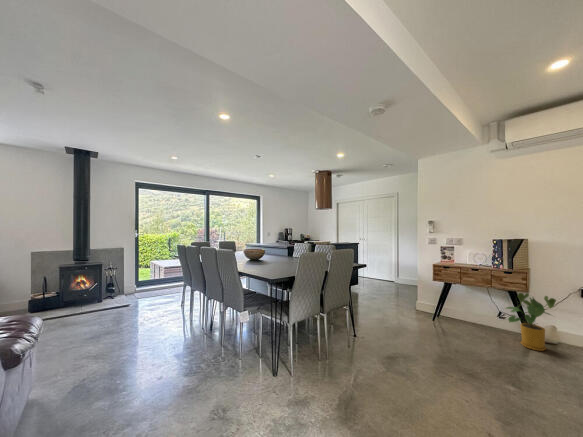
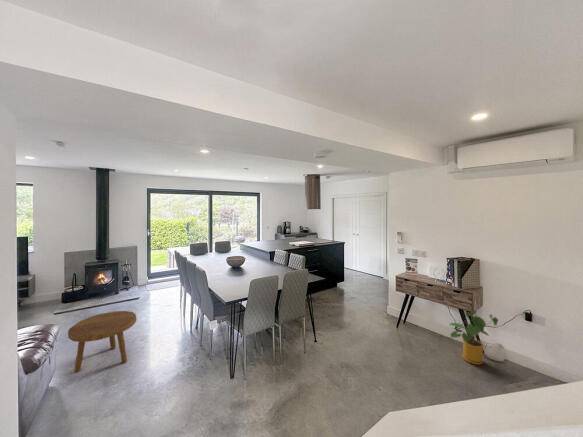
footstool: none [62,307,147,383] -> present [68,311,136,372]

